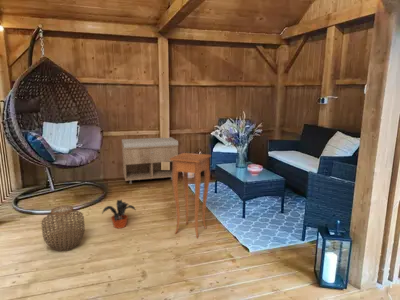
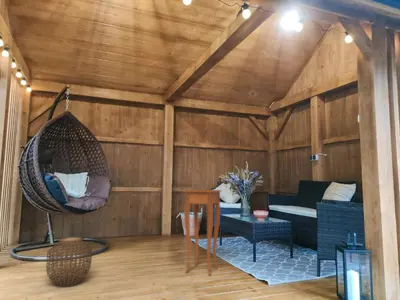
storage bench: present [122,137,178,183] -> none [125,194,181,238]
potted plant: present [103,200,135,228] -> none [109,240,144,269]

